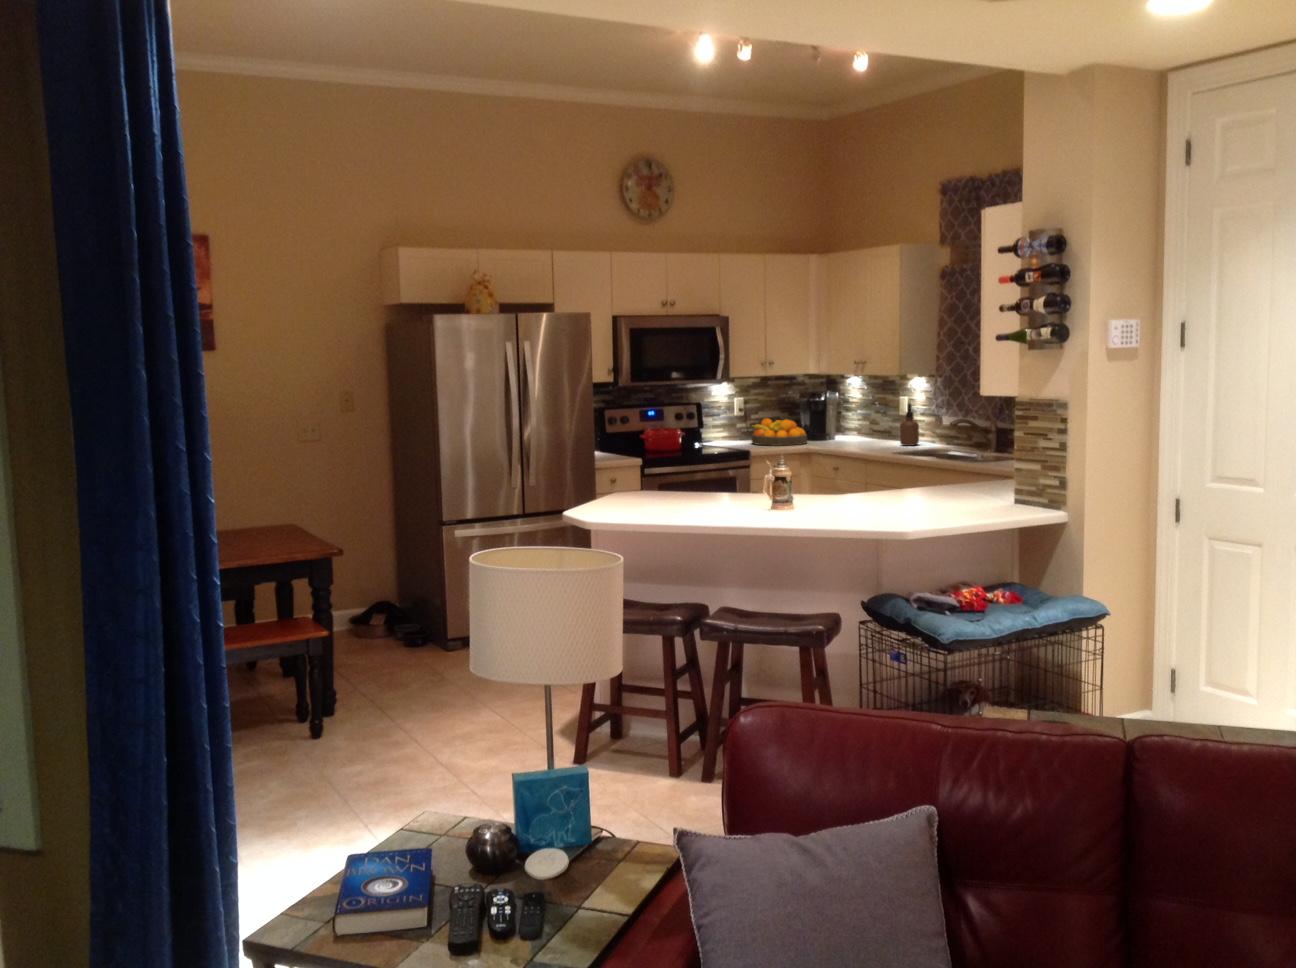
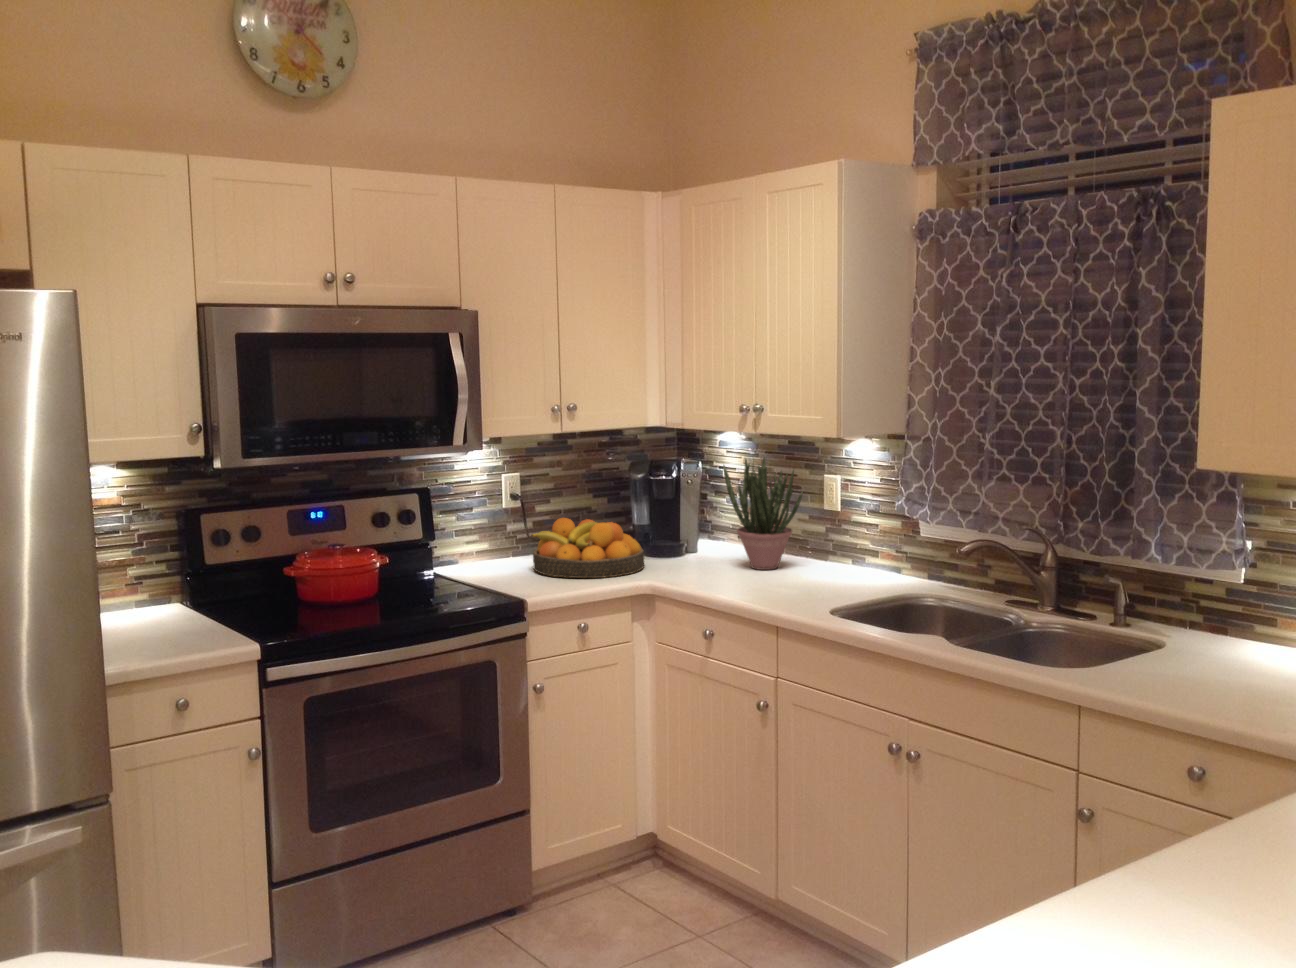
potted plant: none [847,387,887,444] -> present [723,458,803,570]
soap dispenser: present [900,404,919,446] -> none [834,494,872,581]

